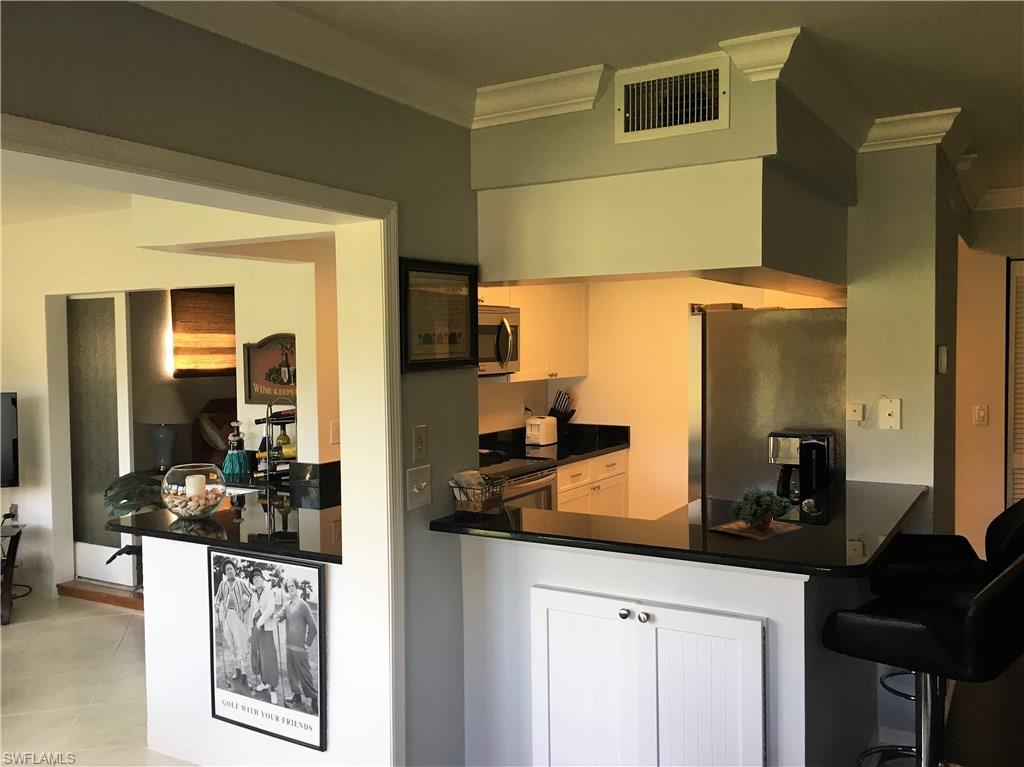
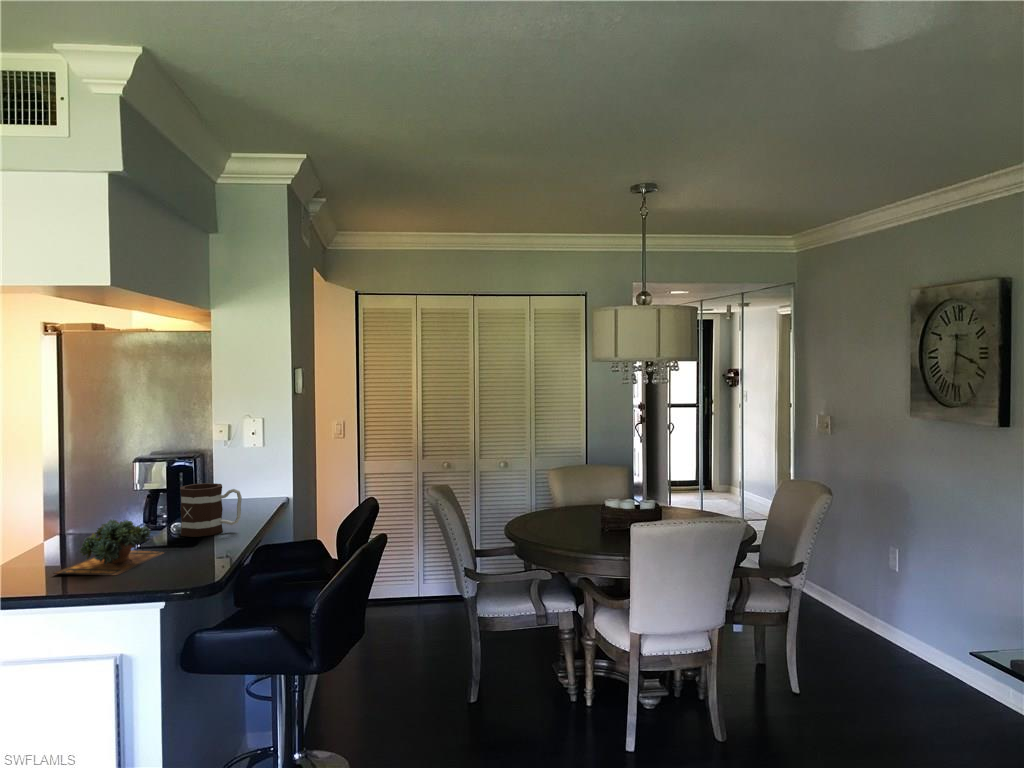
mug: none [816,463,881,518] -> present [180,483,242,537]

